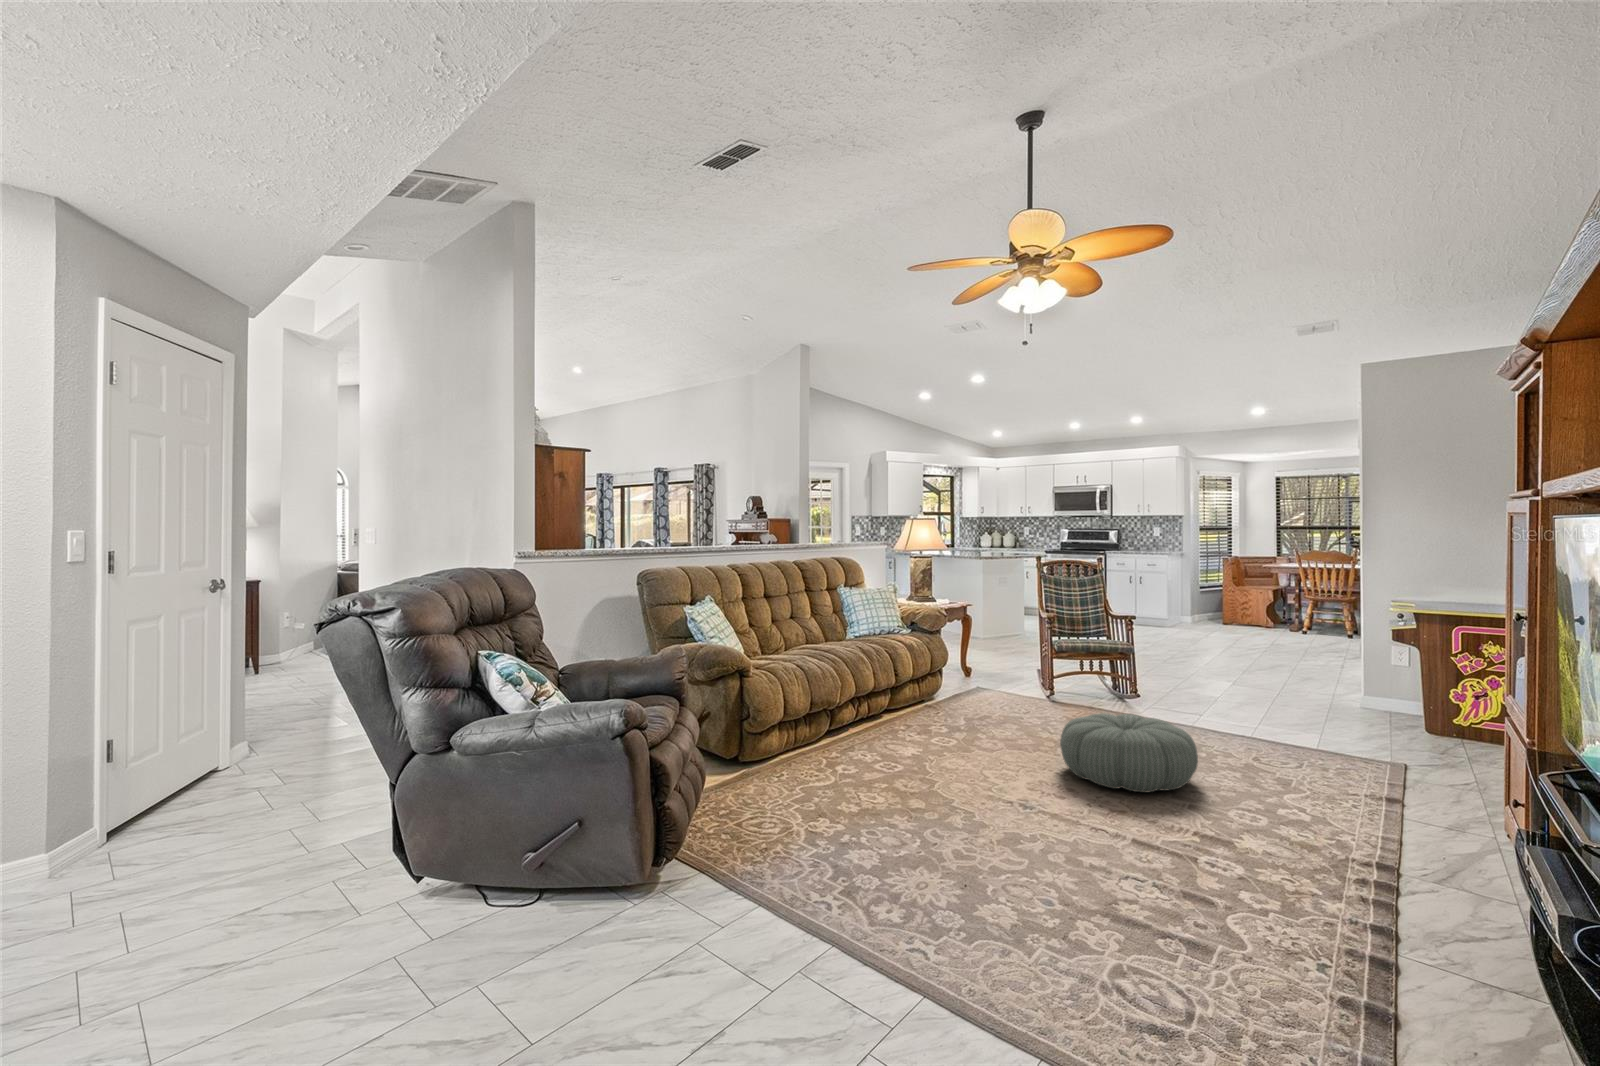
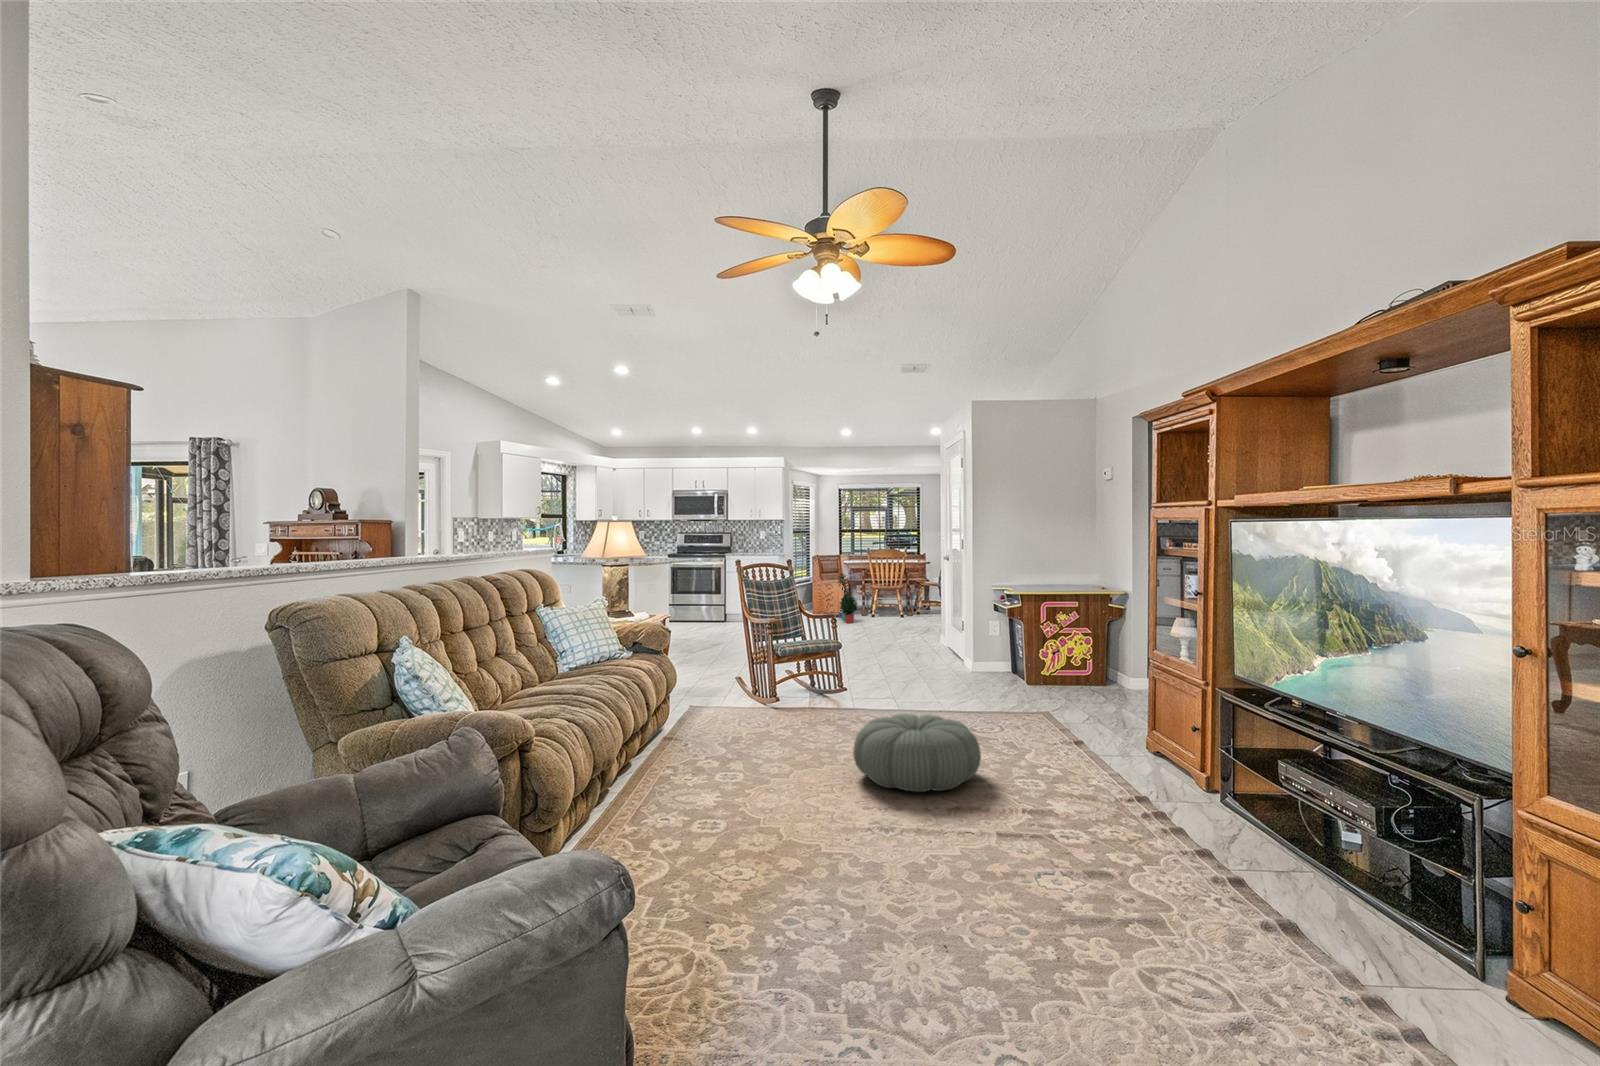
potted plant: none [1246,577,1274,636] -> present [838,574,858,623]

